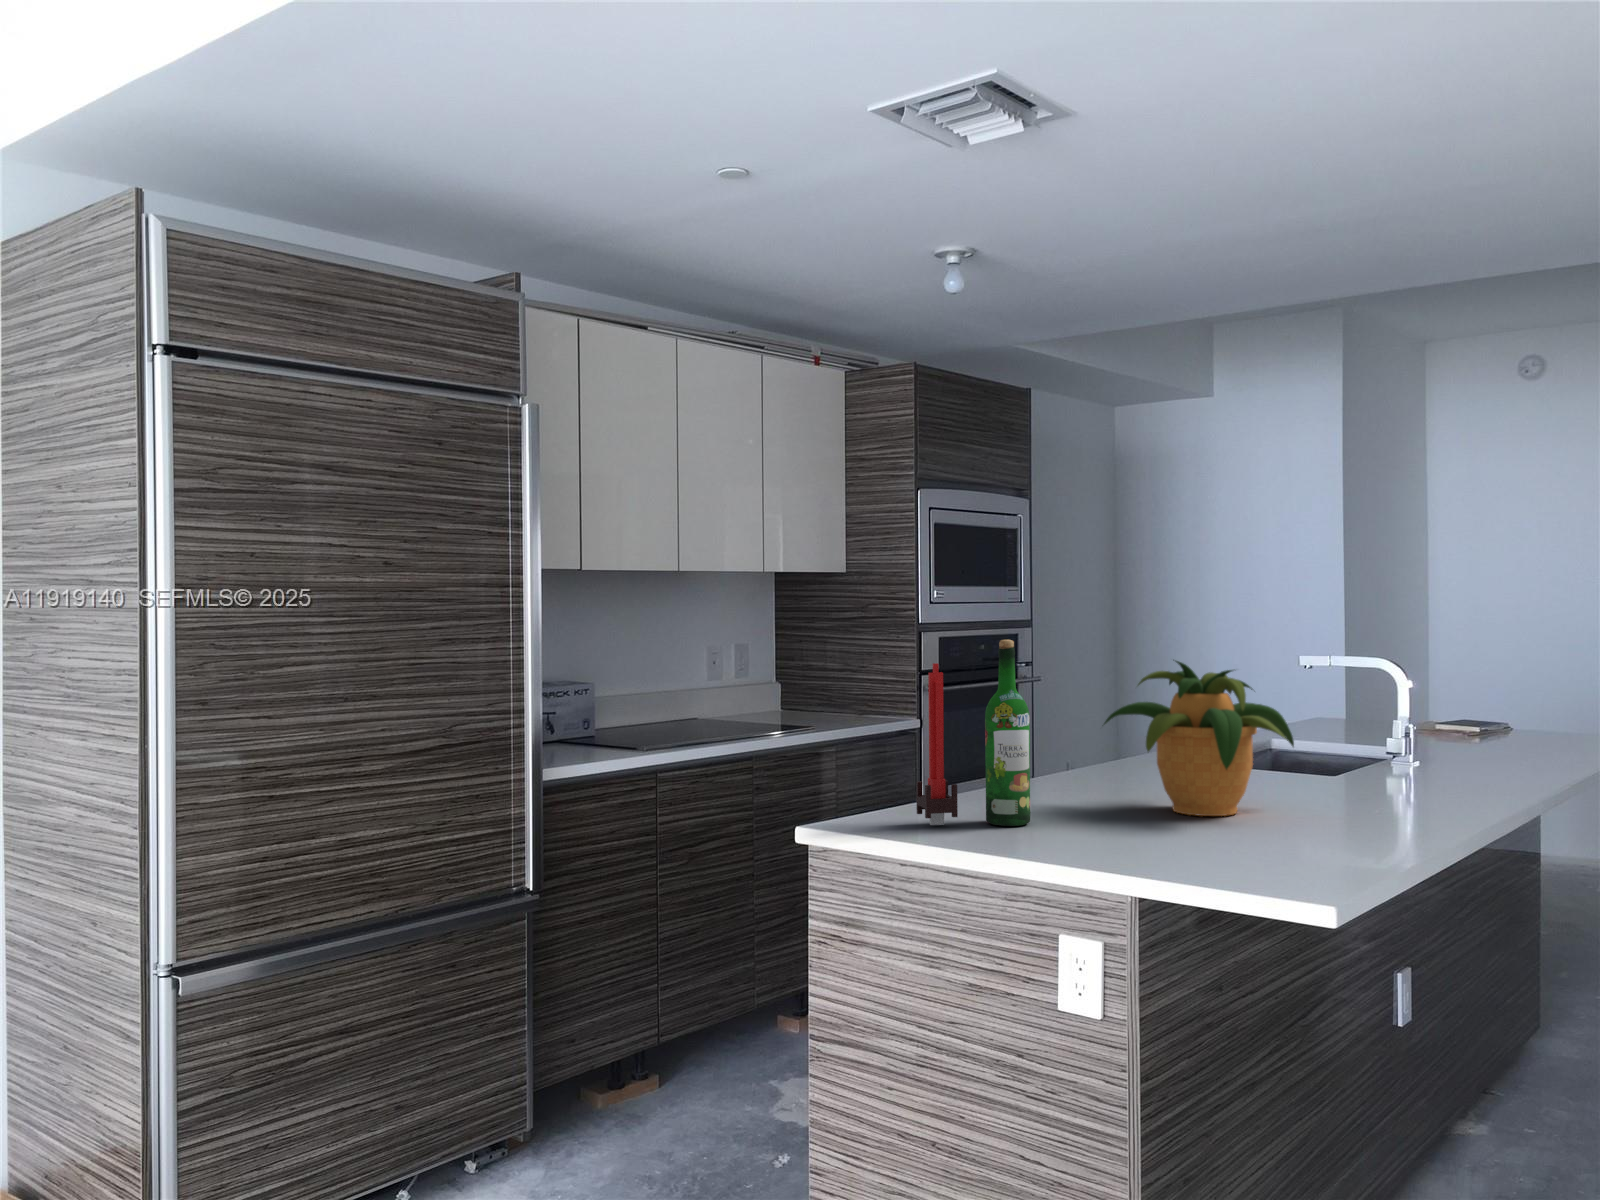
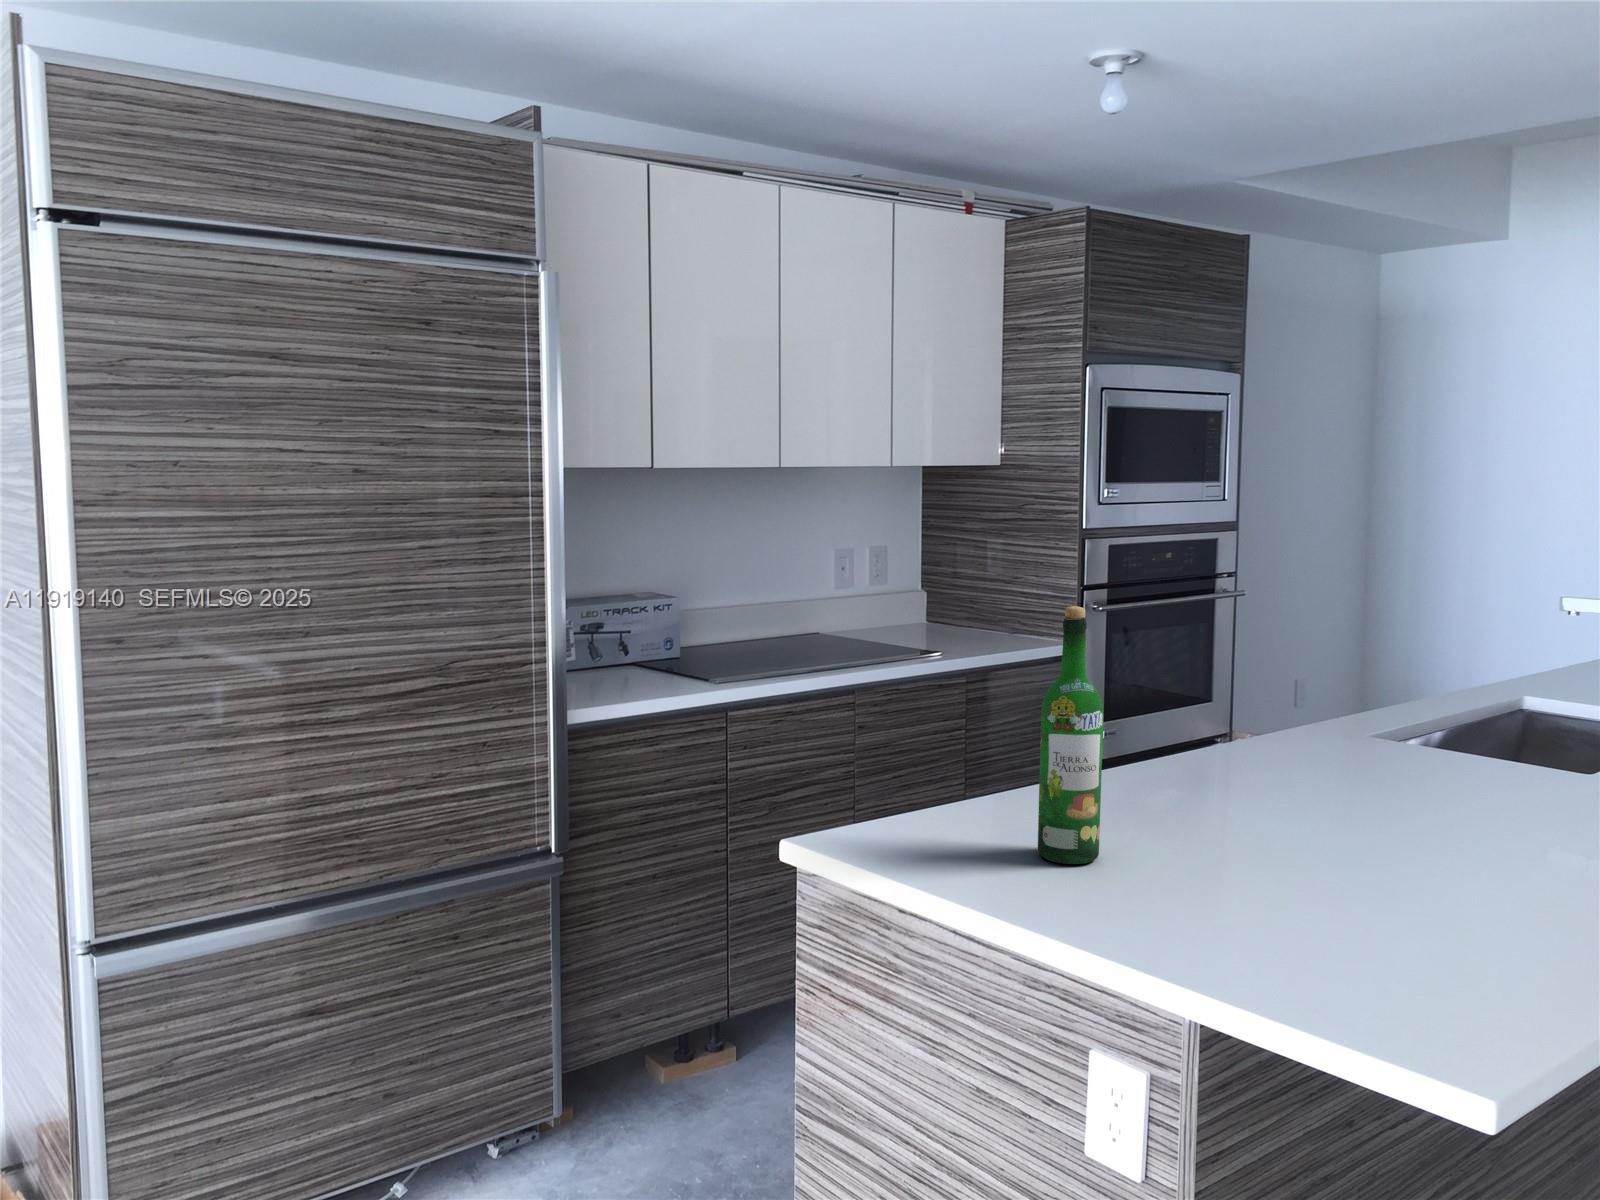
potted plant: present [1104,661,1294,816] -> none [1227,637,1513,865]
candle: present [916,663,958,825] -> none [944,636,994,853]

